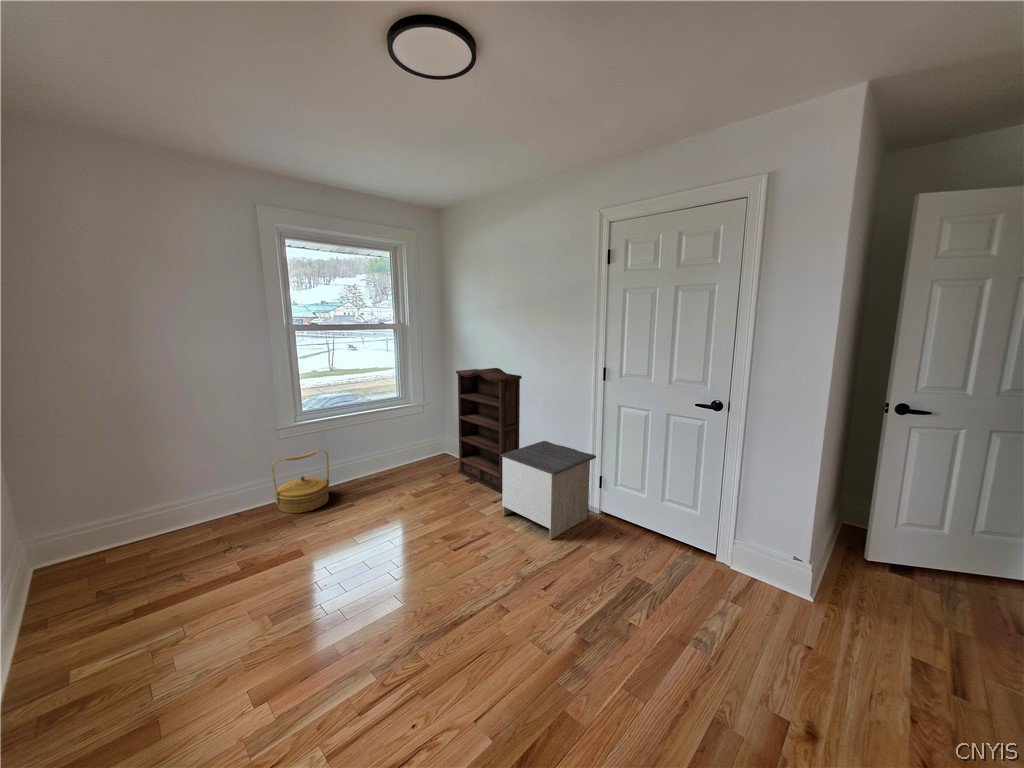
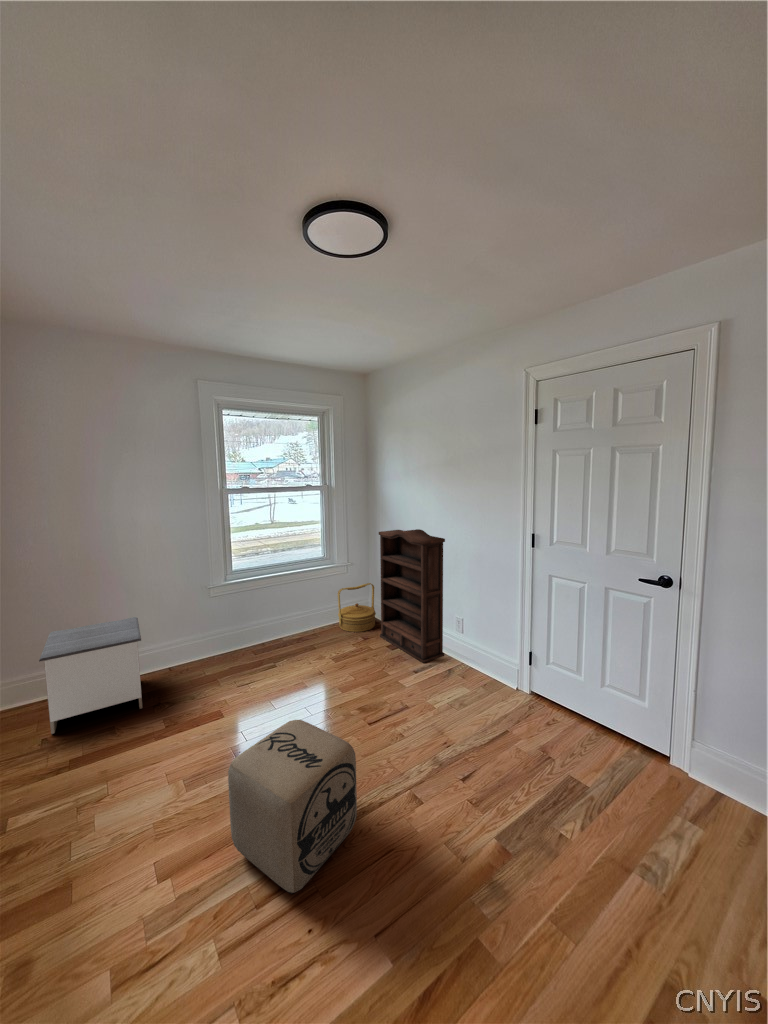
nightstand: present [501,441,596,540] -> present [39,617,142,734]
woven basket: present [271,450,329,513] -> present [338,583,376,632]
ottoman: none [323,544,450,700] -> present [228,720,357,894]

